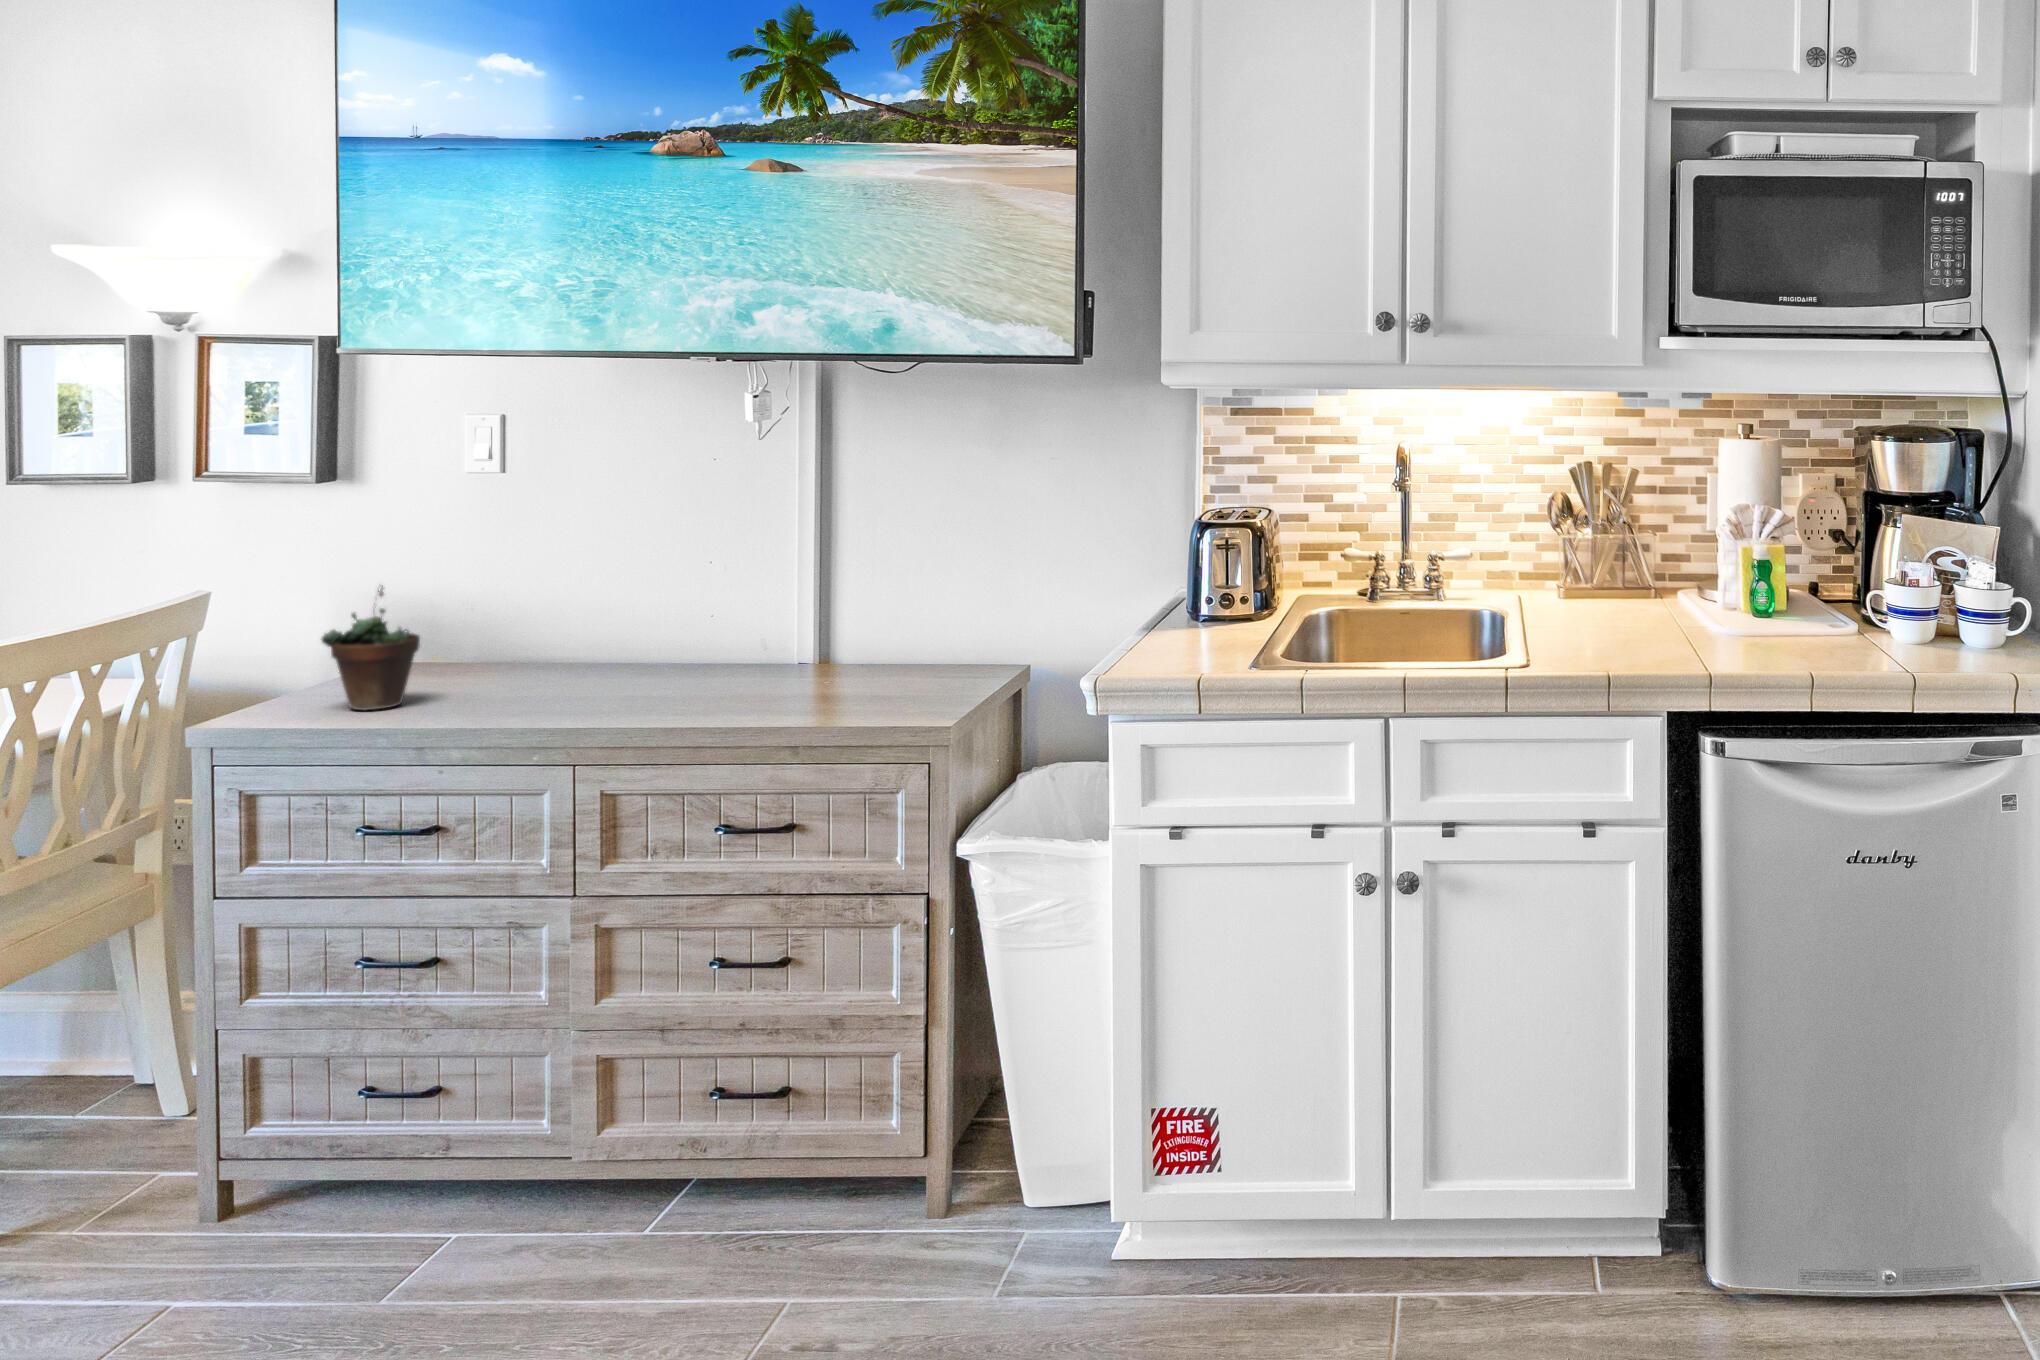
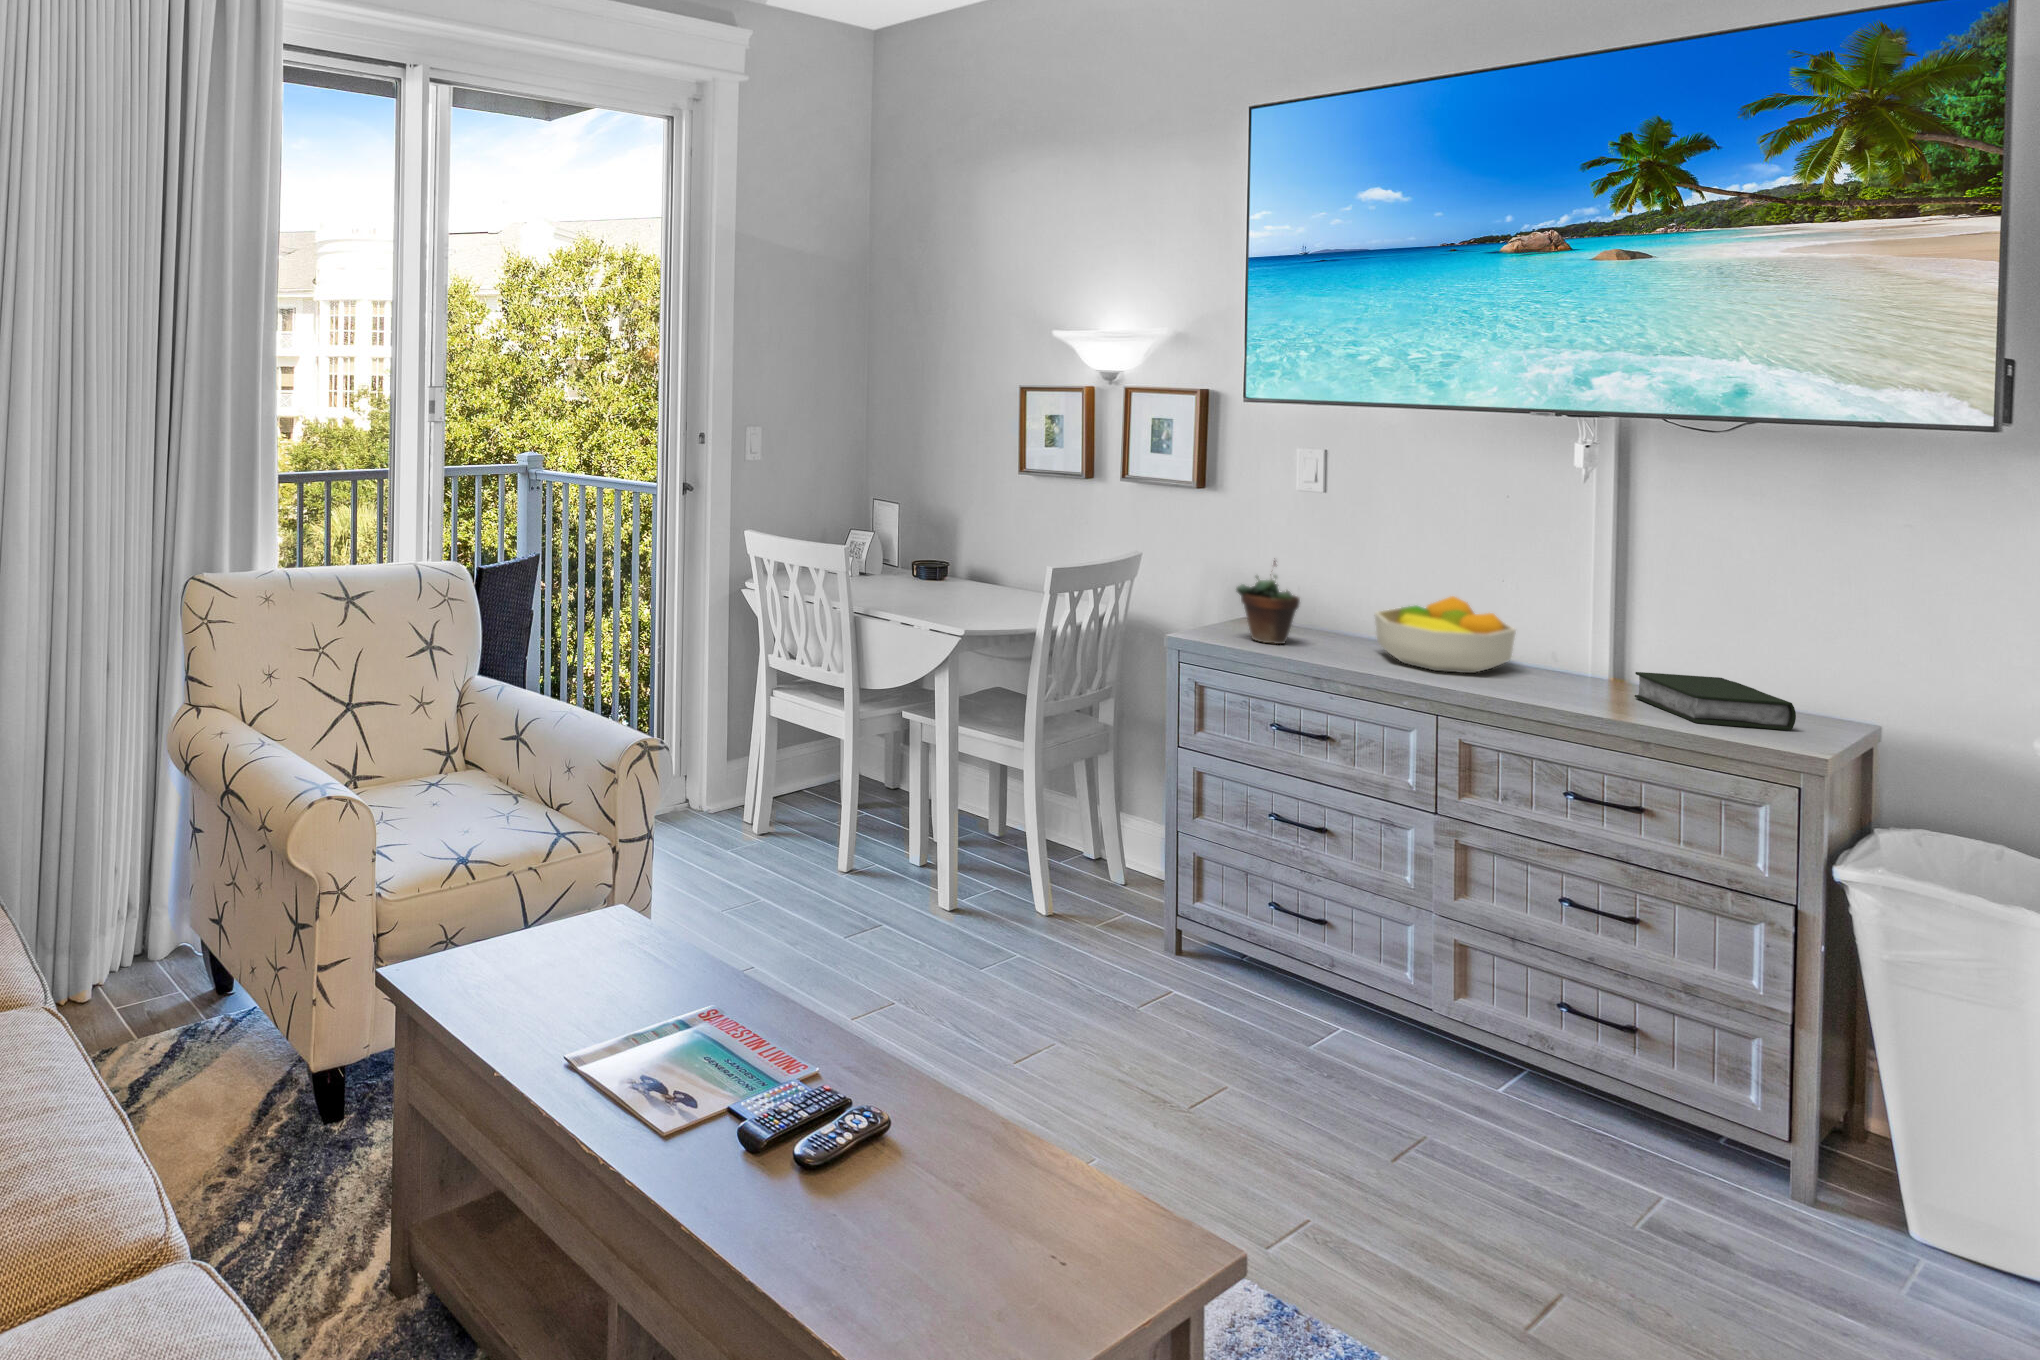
fruit bowl: none [523,601,690,706] -> present [1374,596,1516,673]
book: none [803,653,936,714] -> present [1635,672,1796,730]

